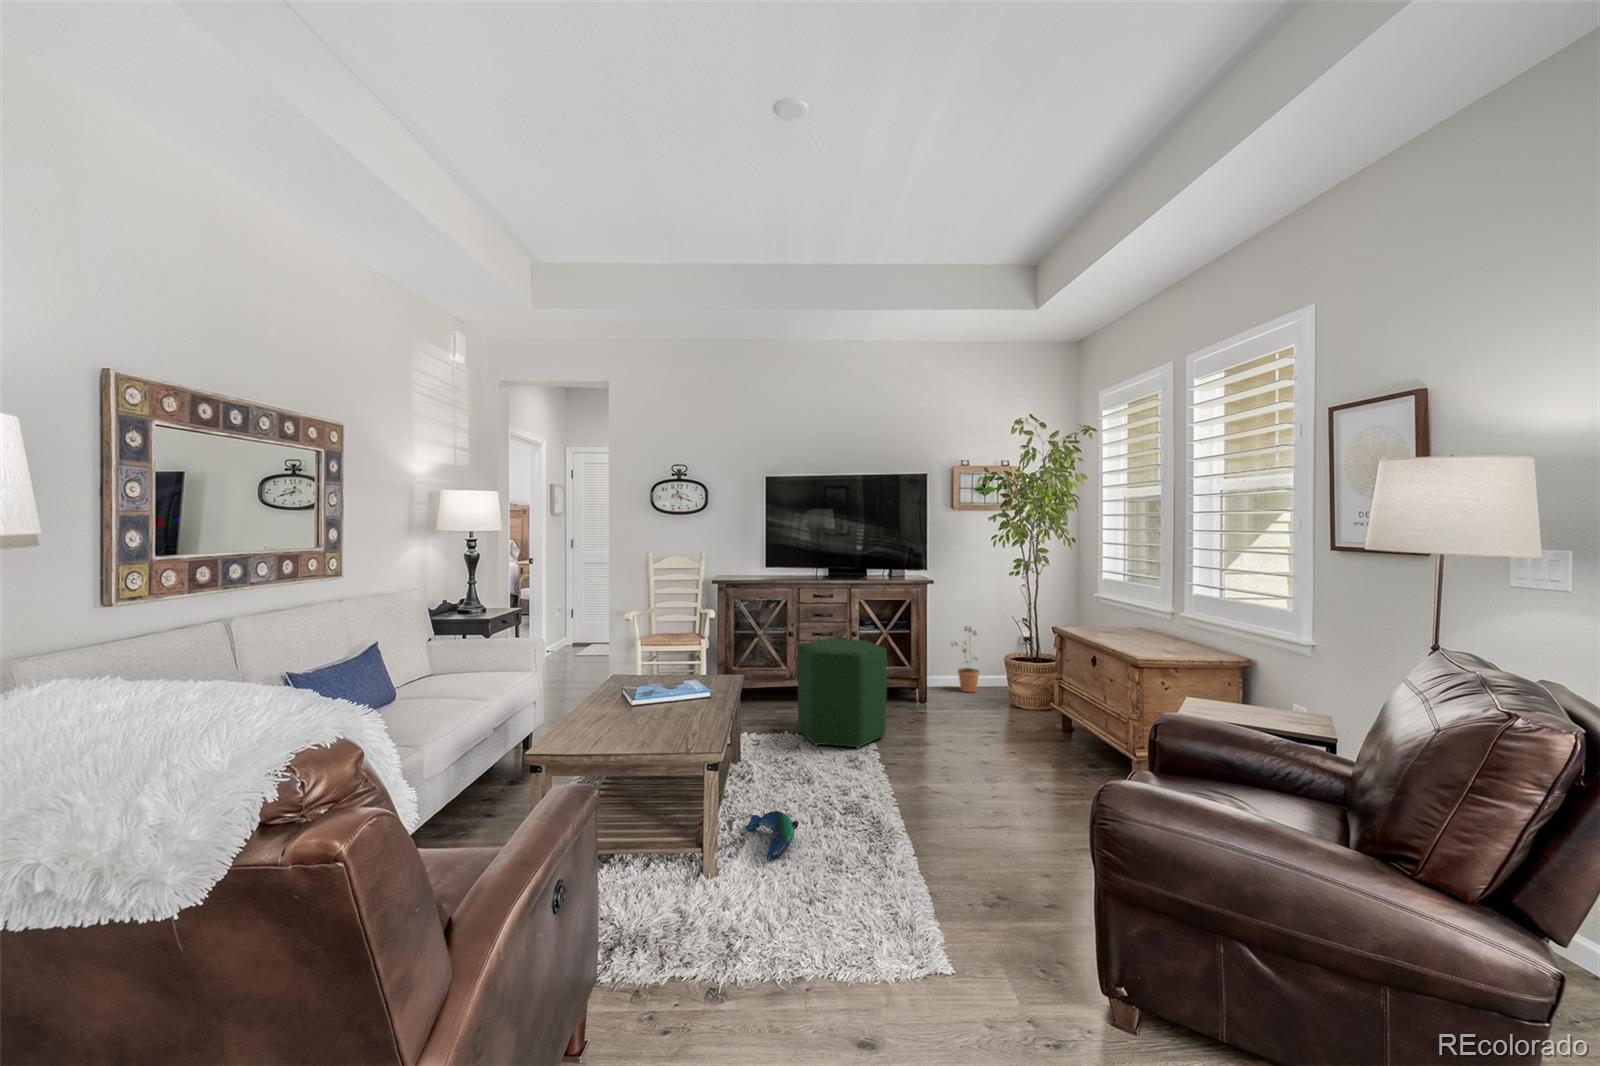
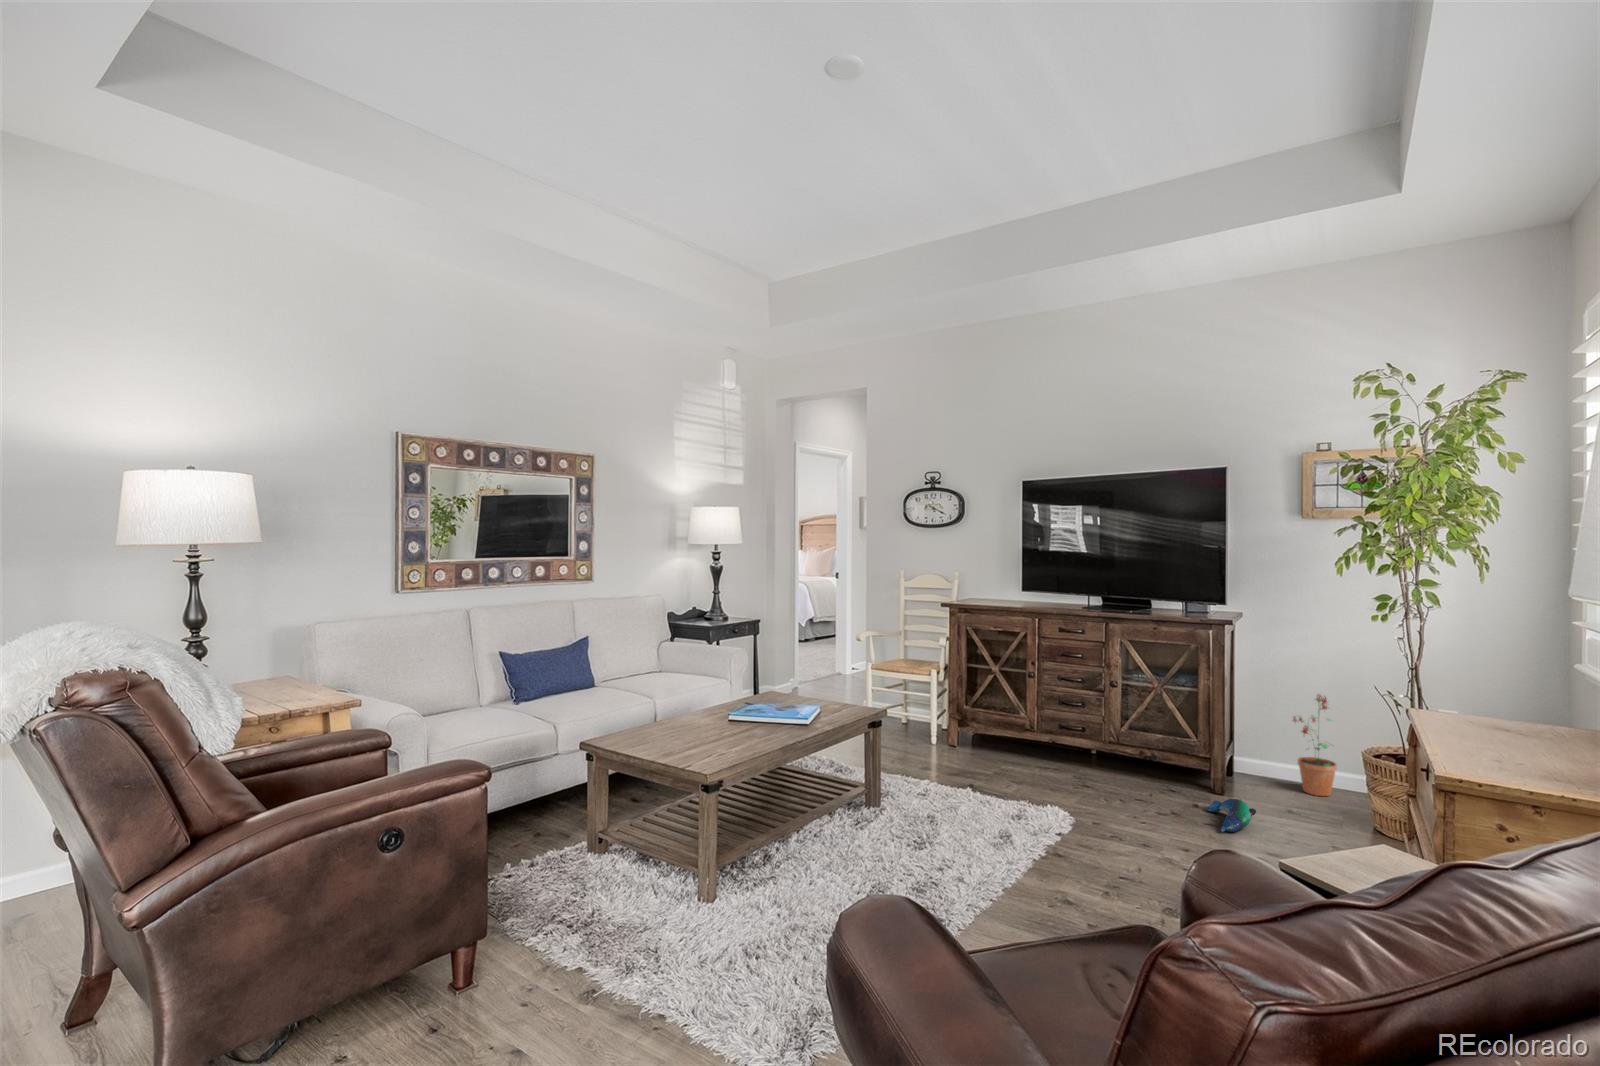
ottoman: present [798,639,887,748] -> none [981,684,1089,827]
plush toy: present [746,811,798,861] -> present [1207,799,1256,832]

